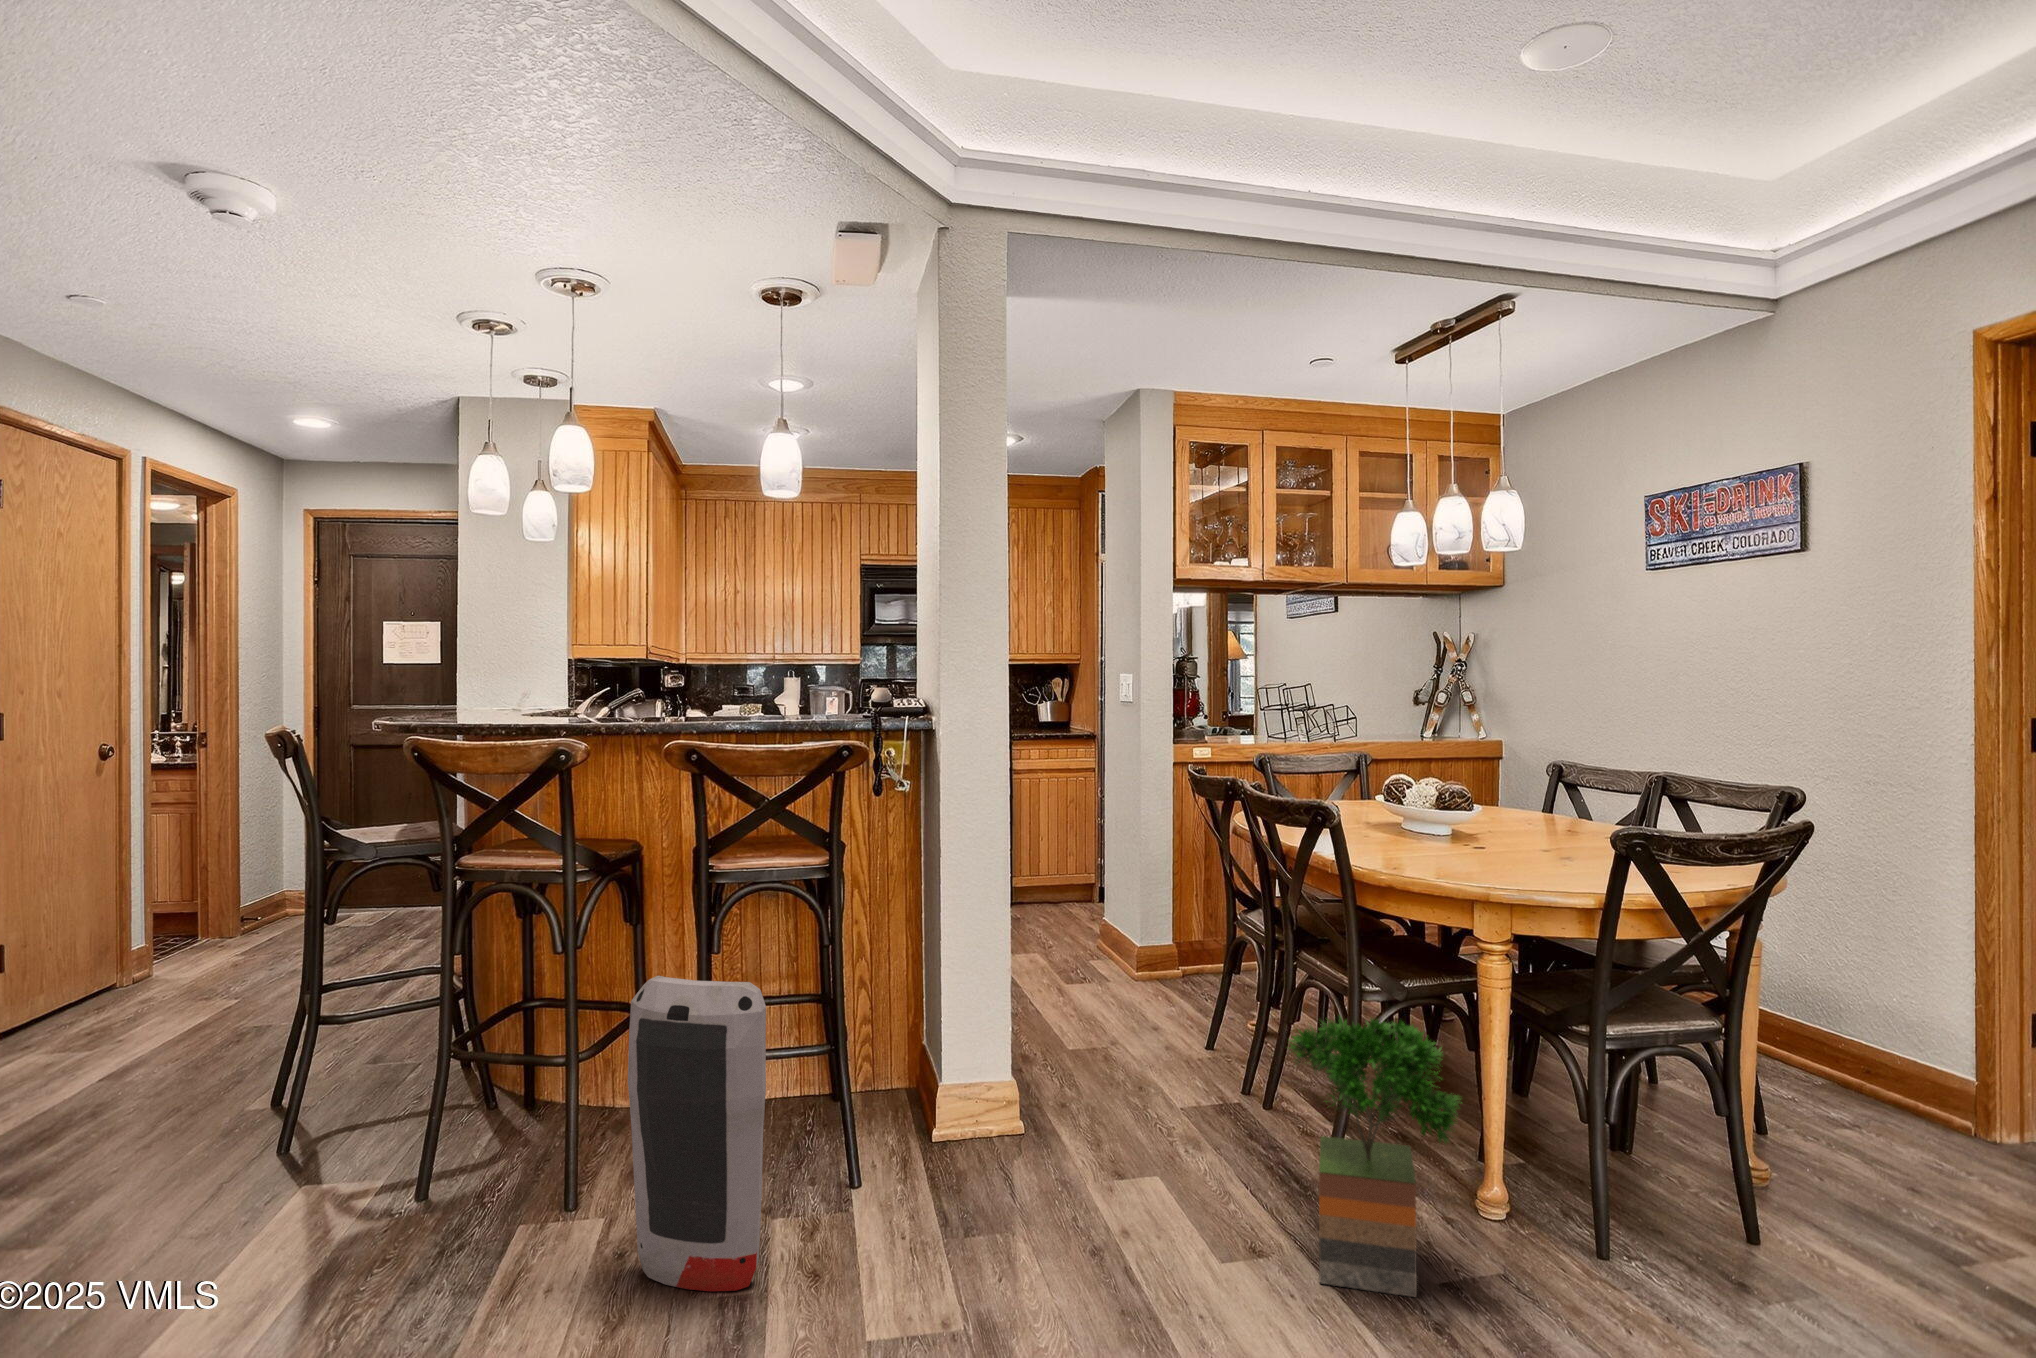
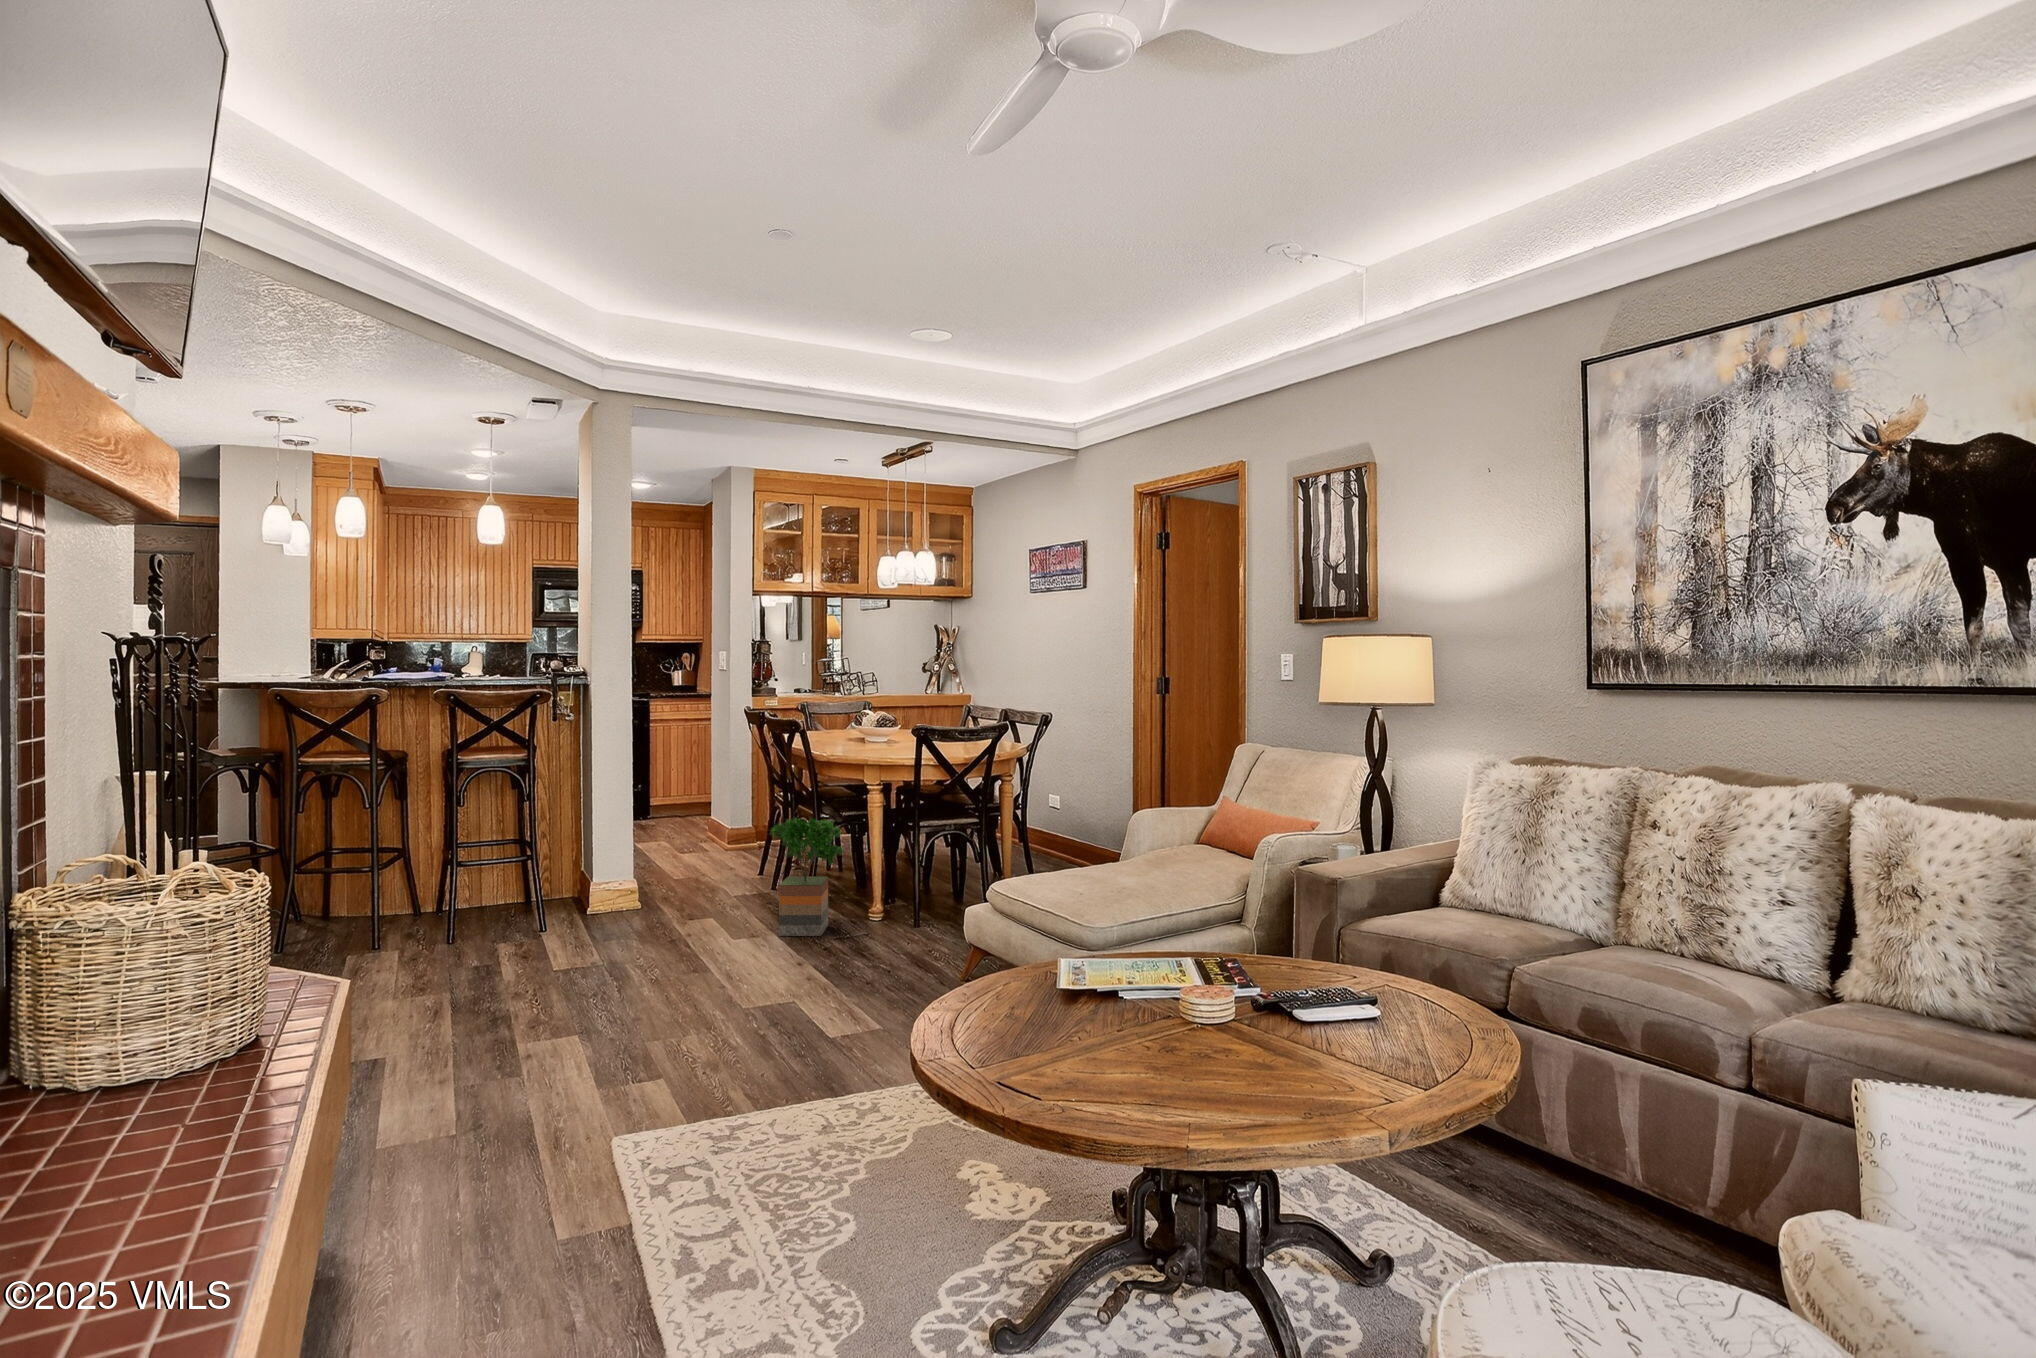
air purifier: present [628,976,766,1291] -> none [419,809,499,962]

